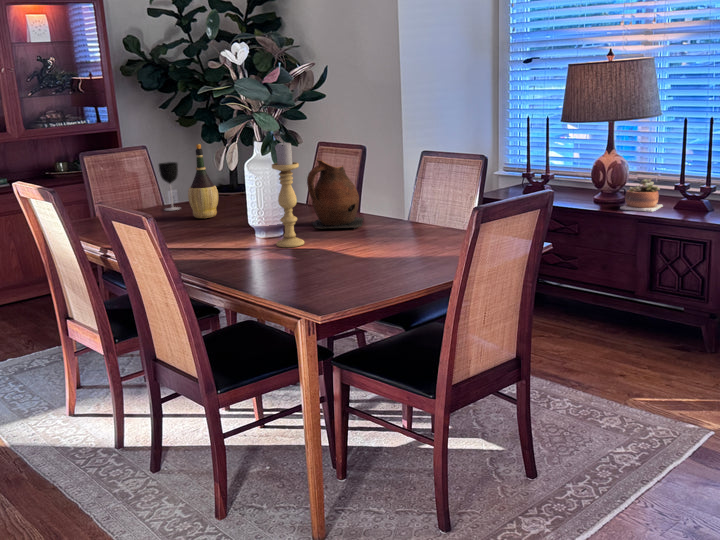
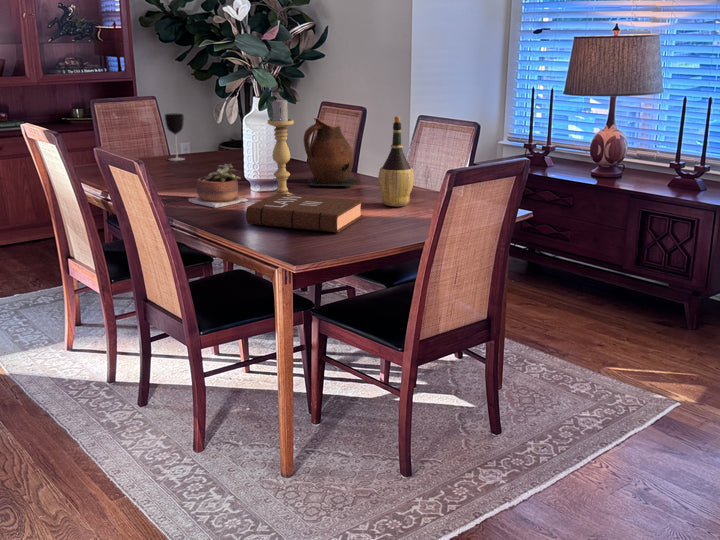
wine bottle: present [188,144,218,218] -> present [378,116,414,206]
succulent plant: present [620,179,663,212] -> present [189,164,248,208]
book: none [259,240,379,278] -> present [246,193,363,232]

